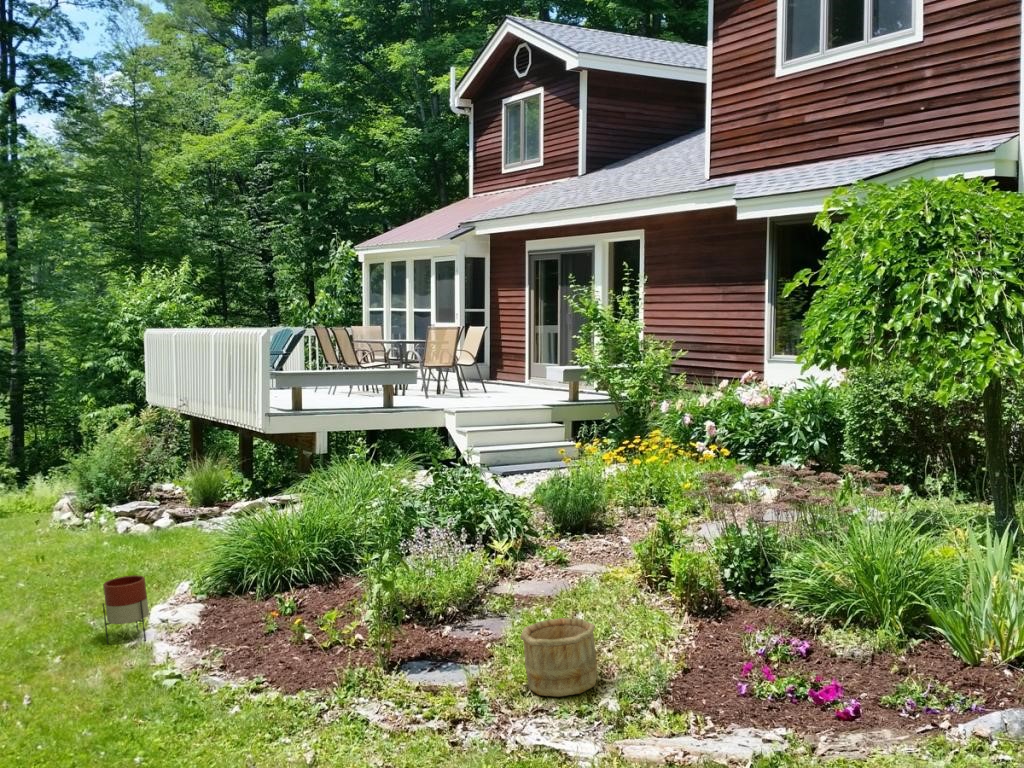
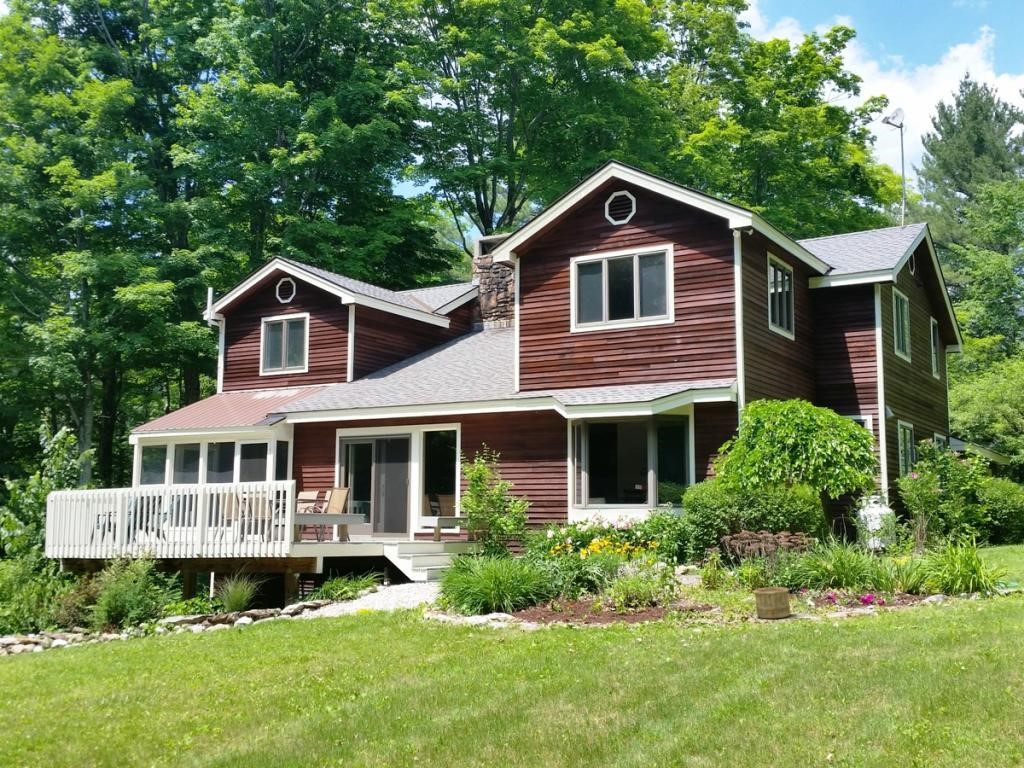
planter: present [103,575,149,644] -> none [475,602,502,643]

